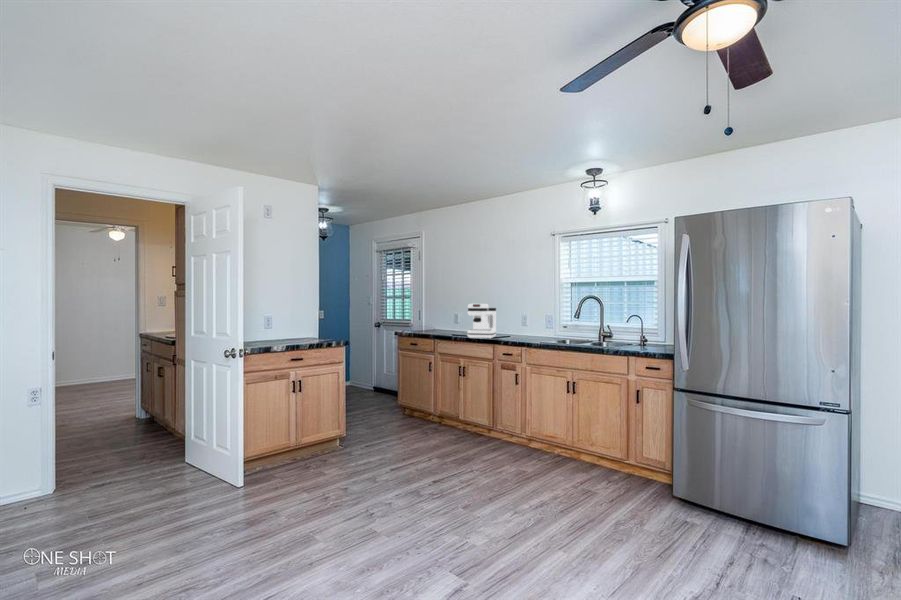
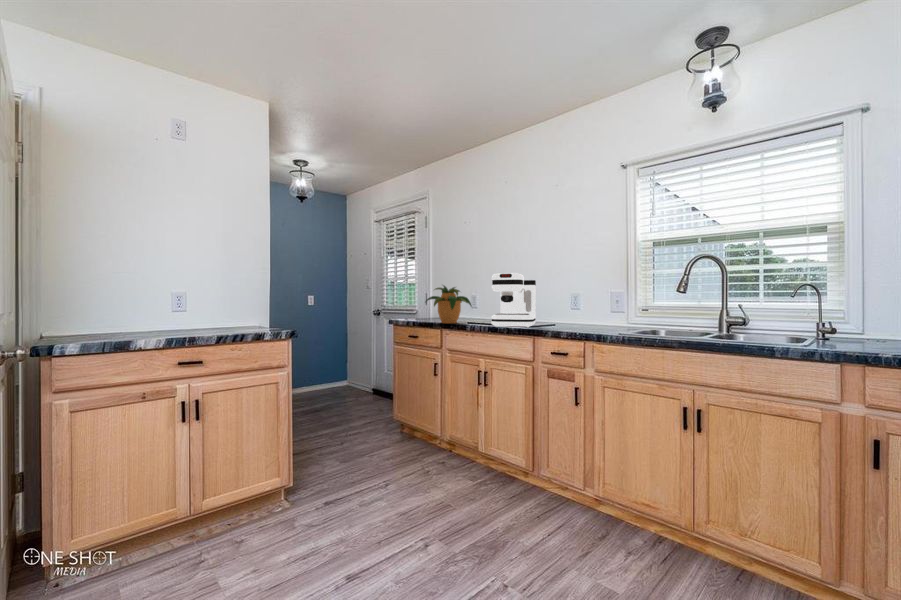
potted plant: none [421,308,454,335] -> present [426,286,472,323]

